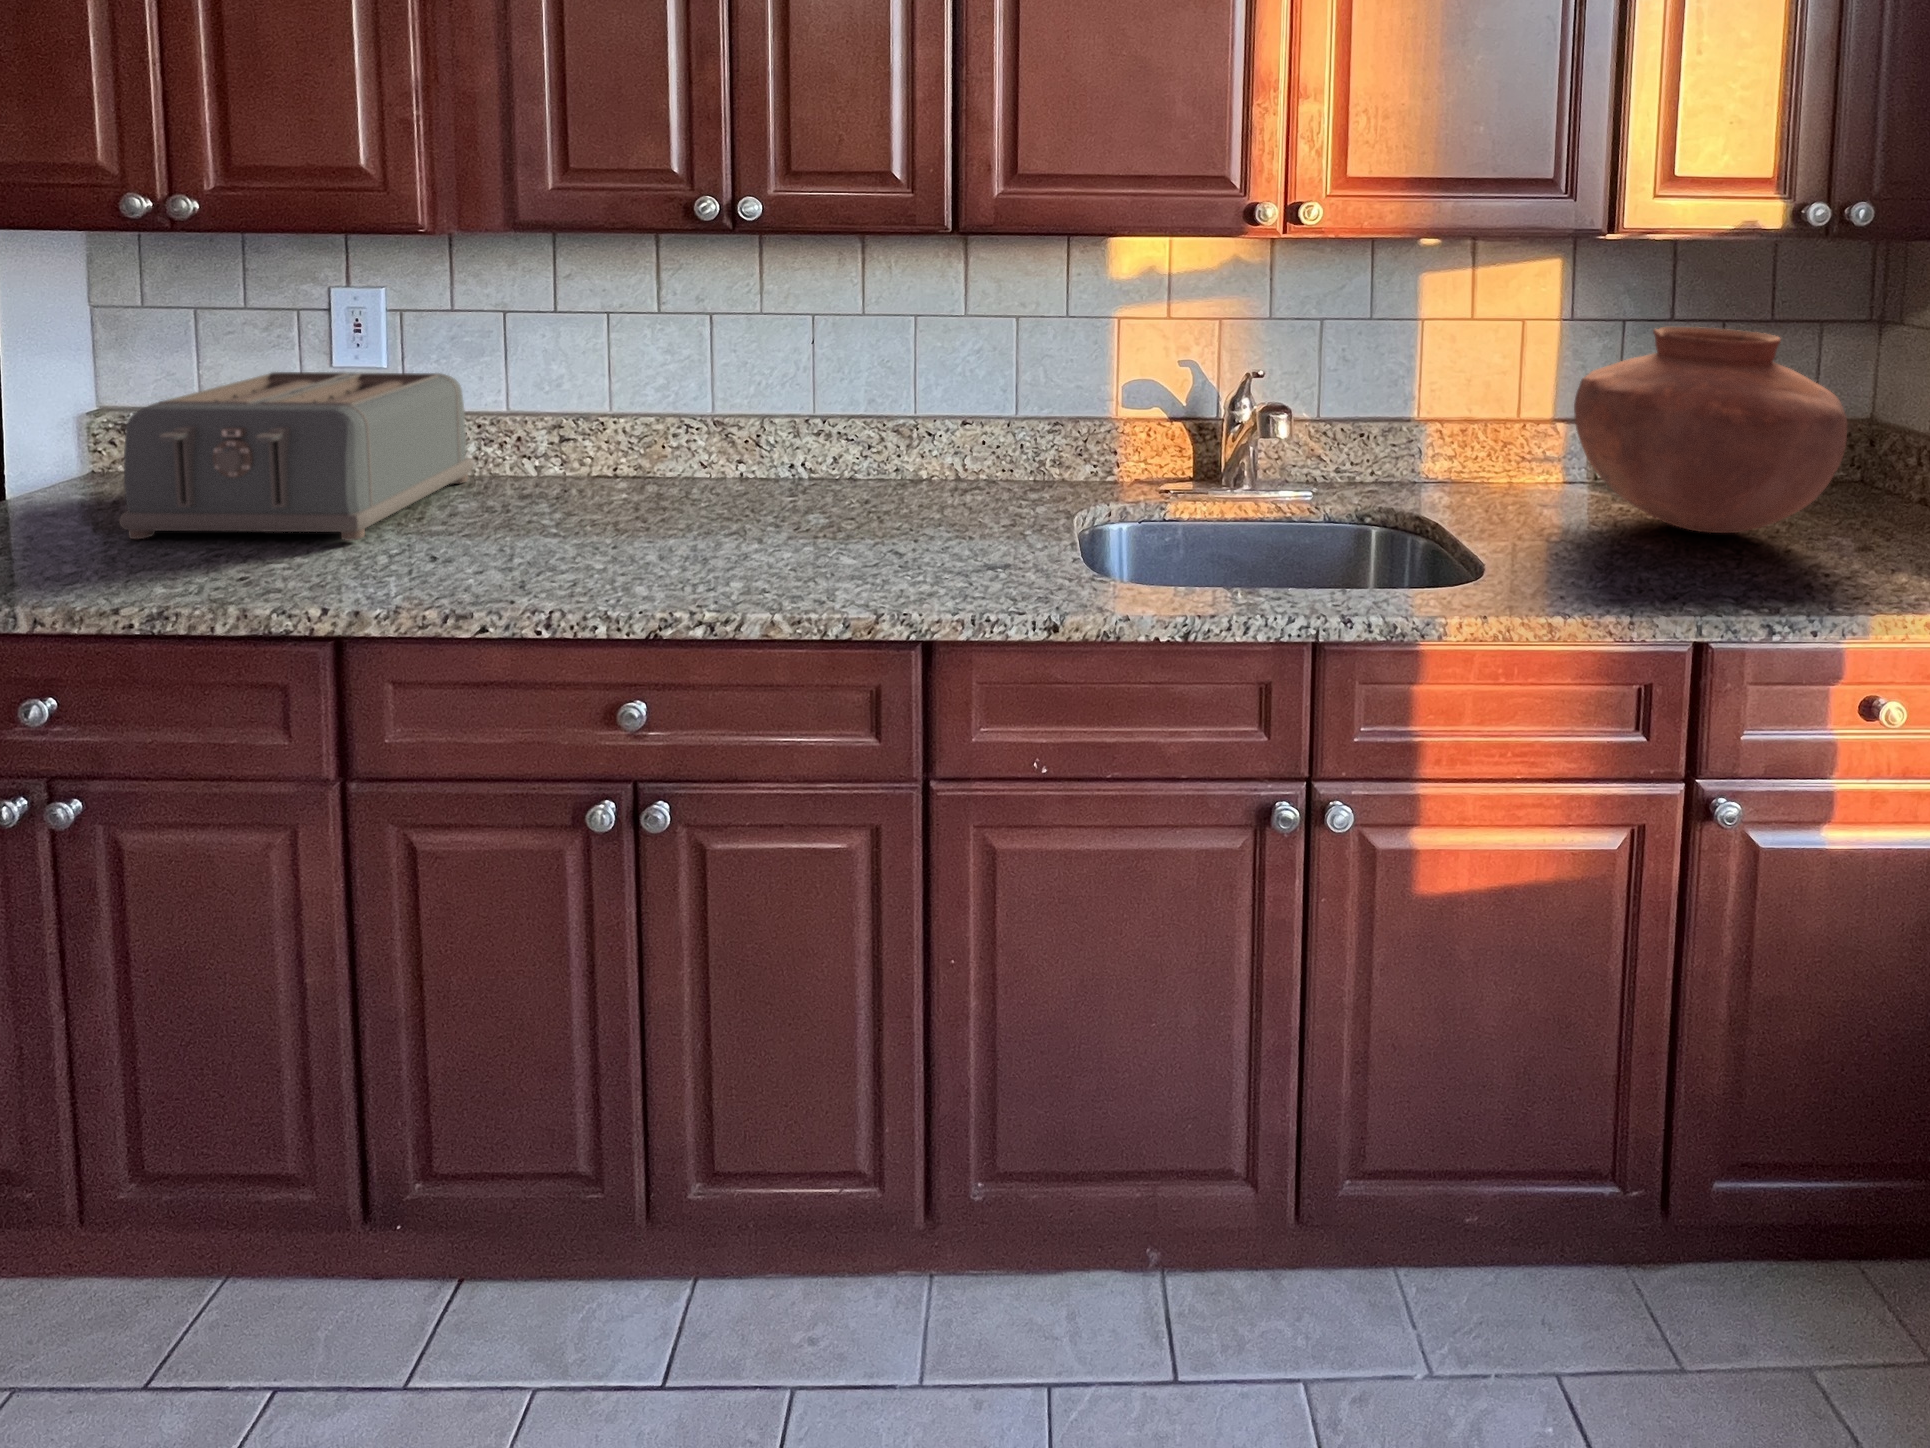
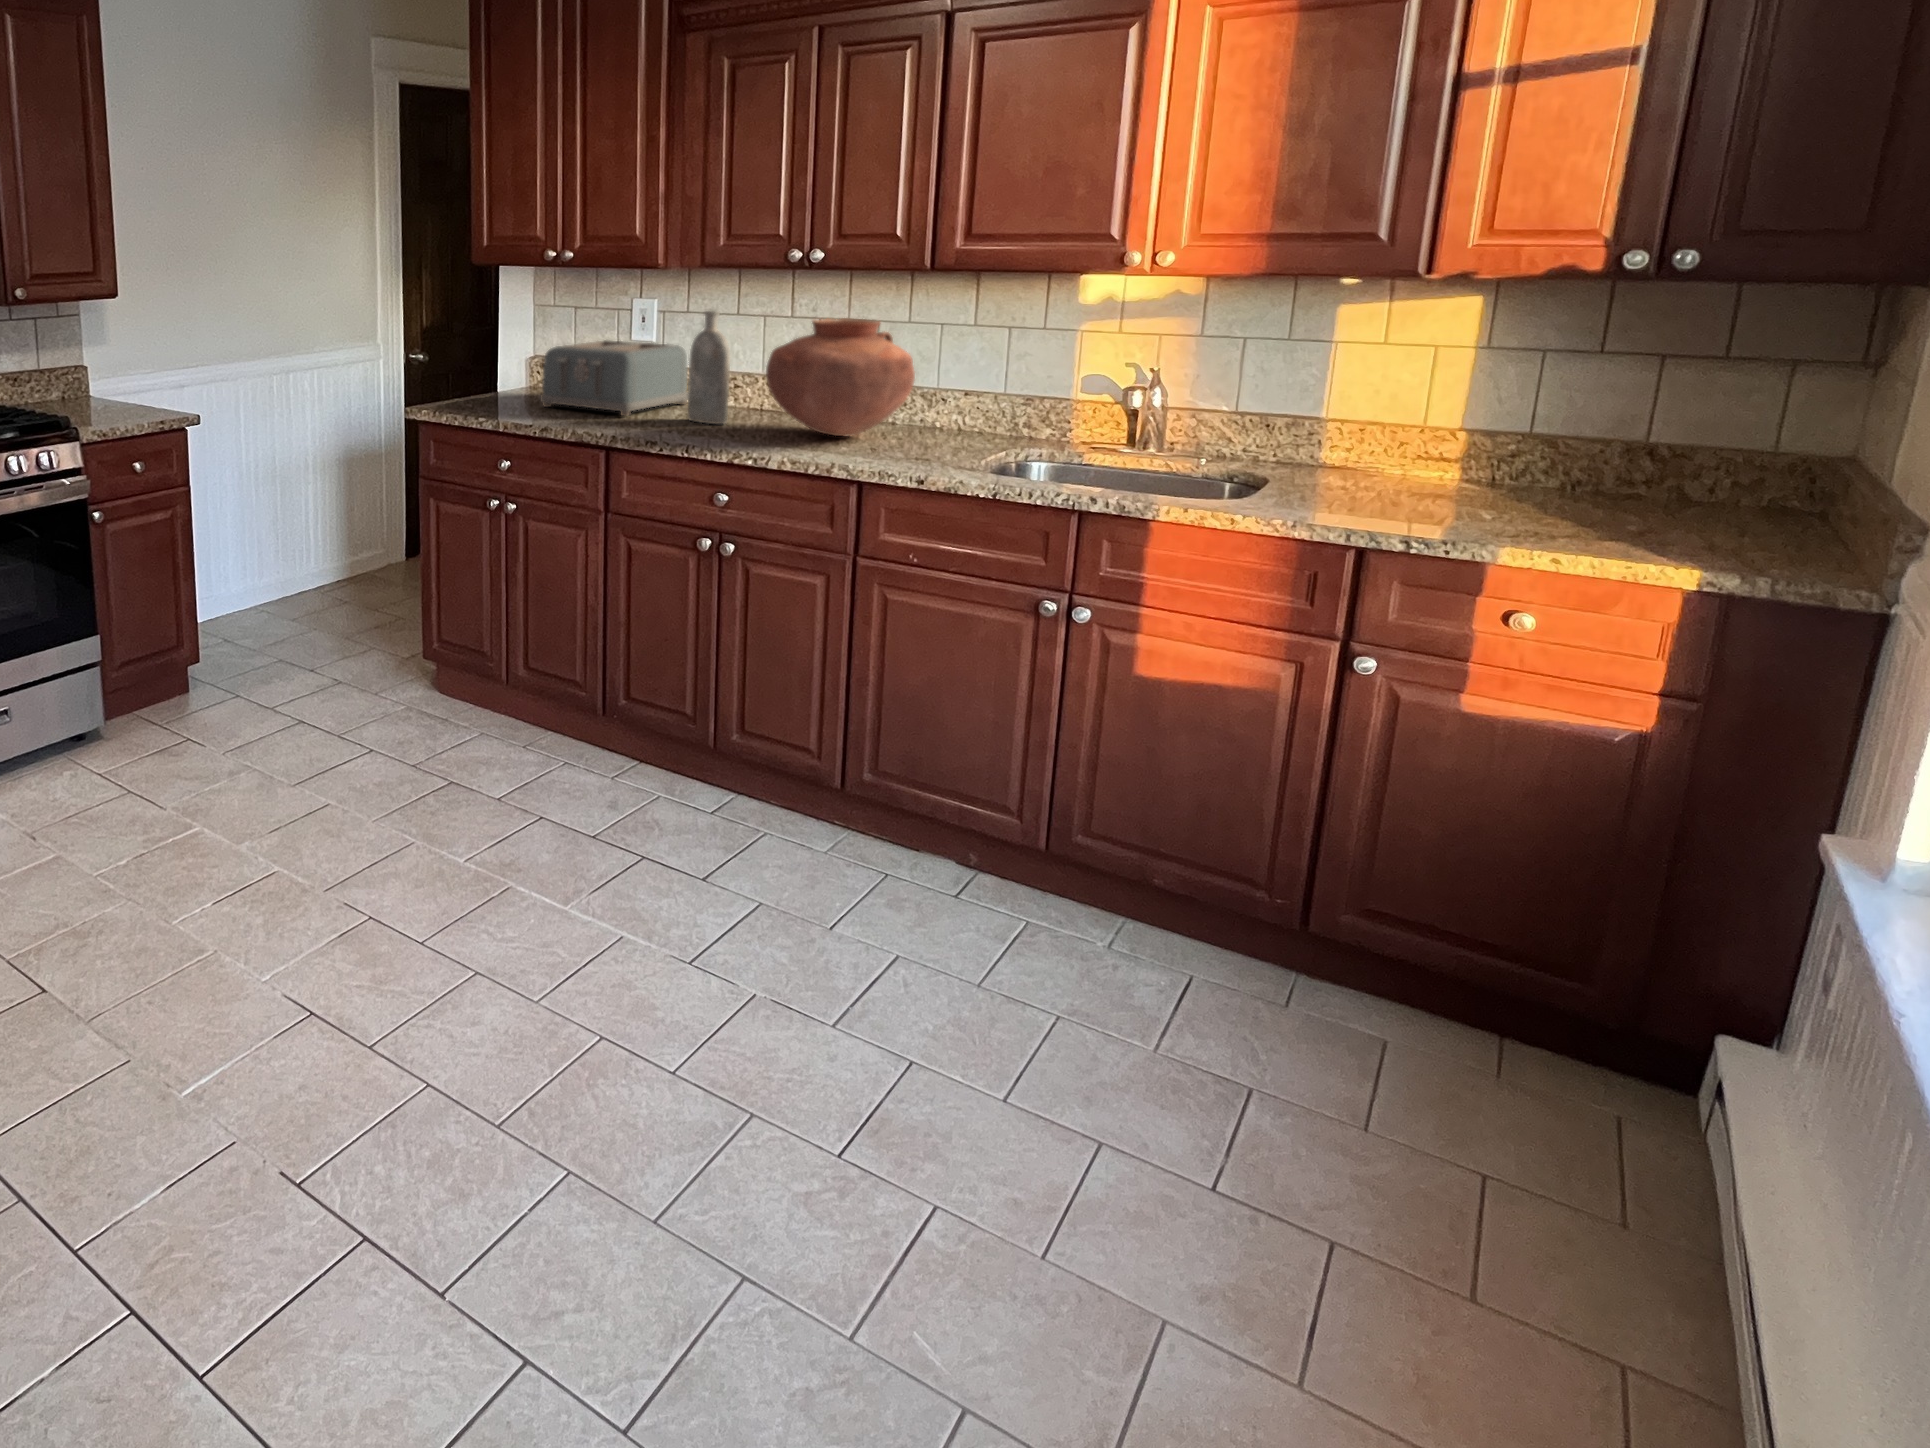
bottle: none [493,312,585,533] -> present [687,311,730,424]
vase: present [1574,327,1847,533] -> present [766,318,915,436]

